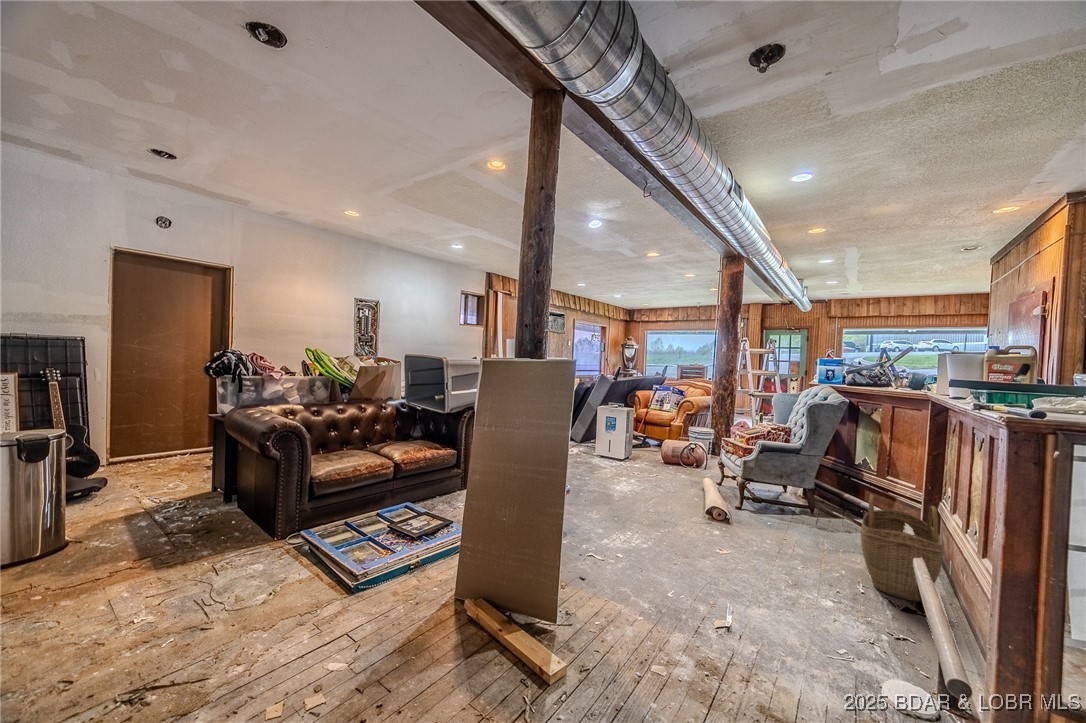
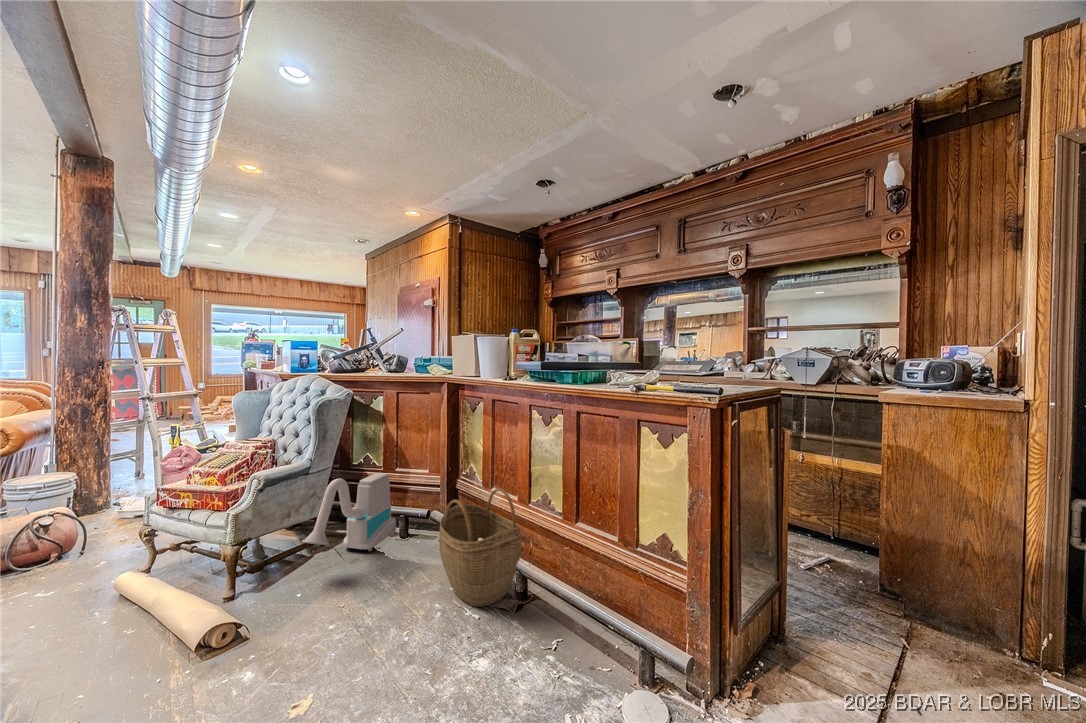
vacuum cleaner: none [783,461,880,533] -> present [302,473,396,551]

